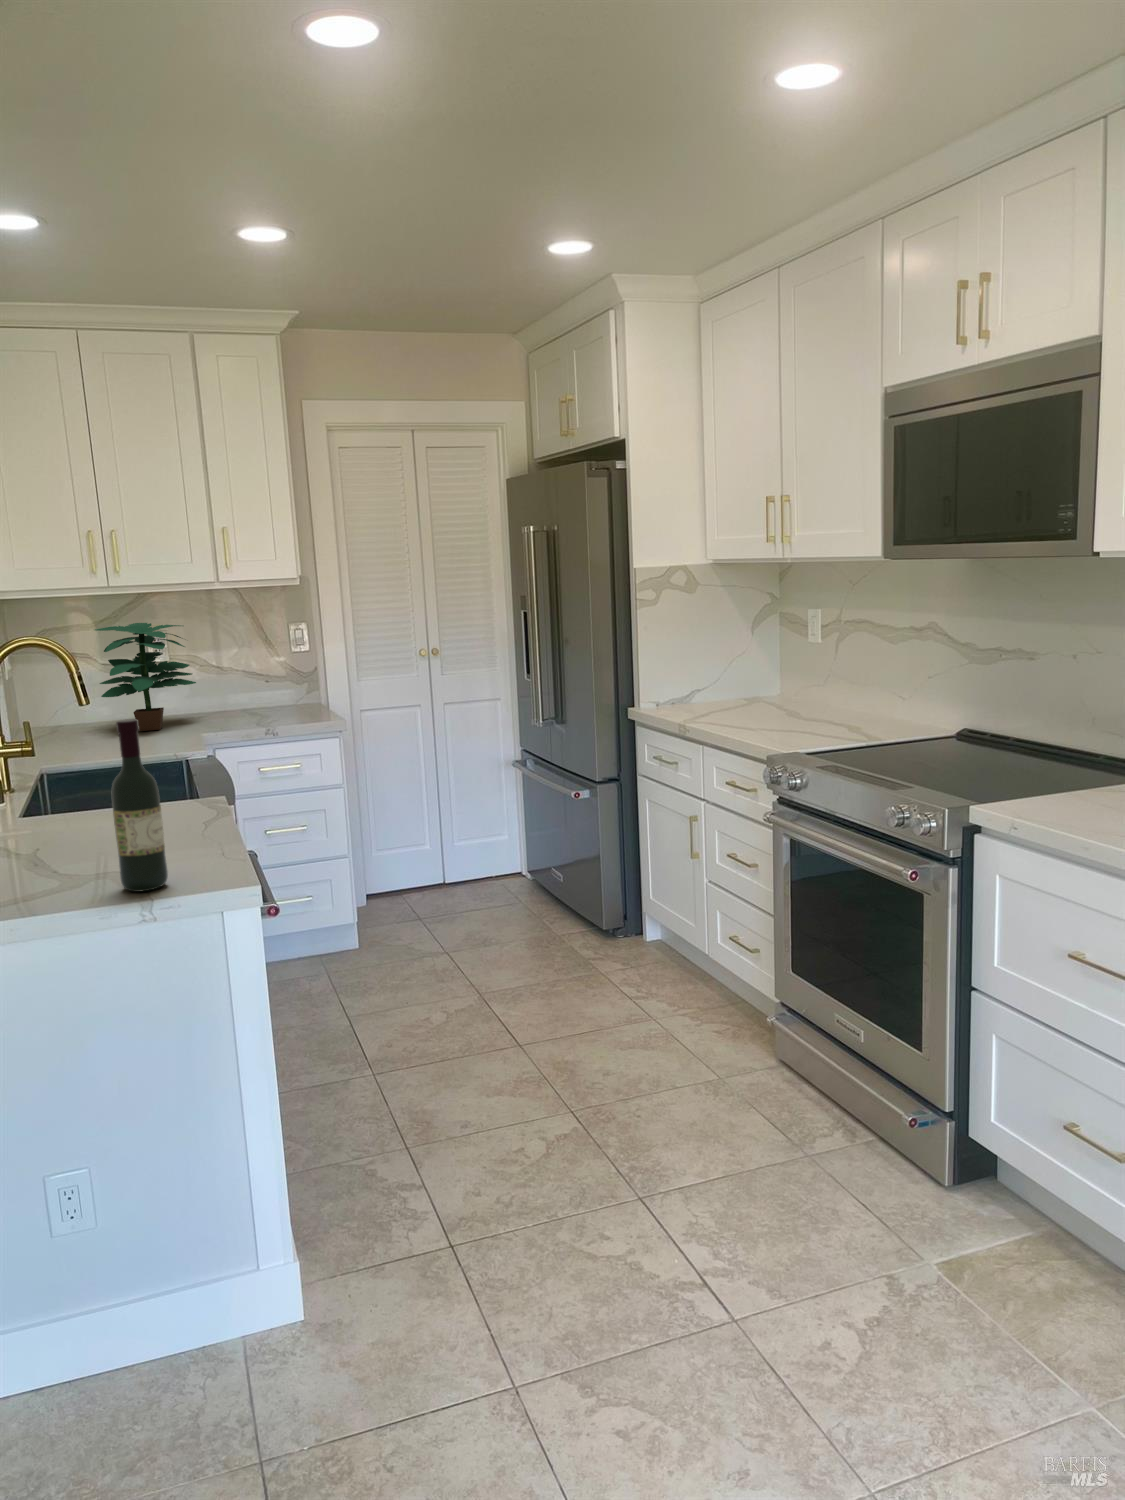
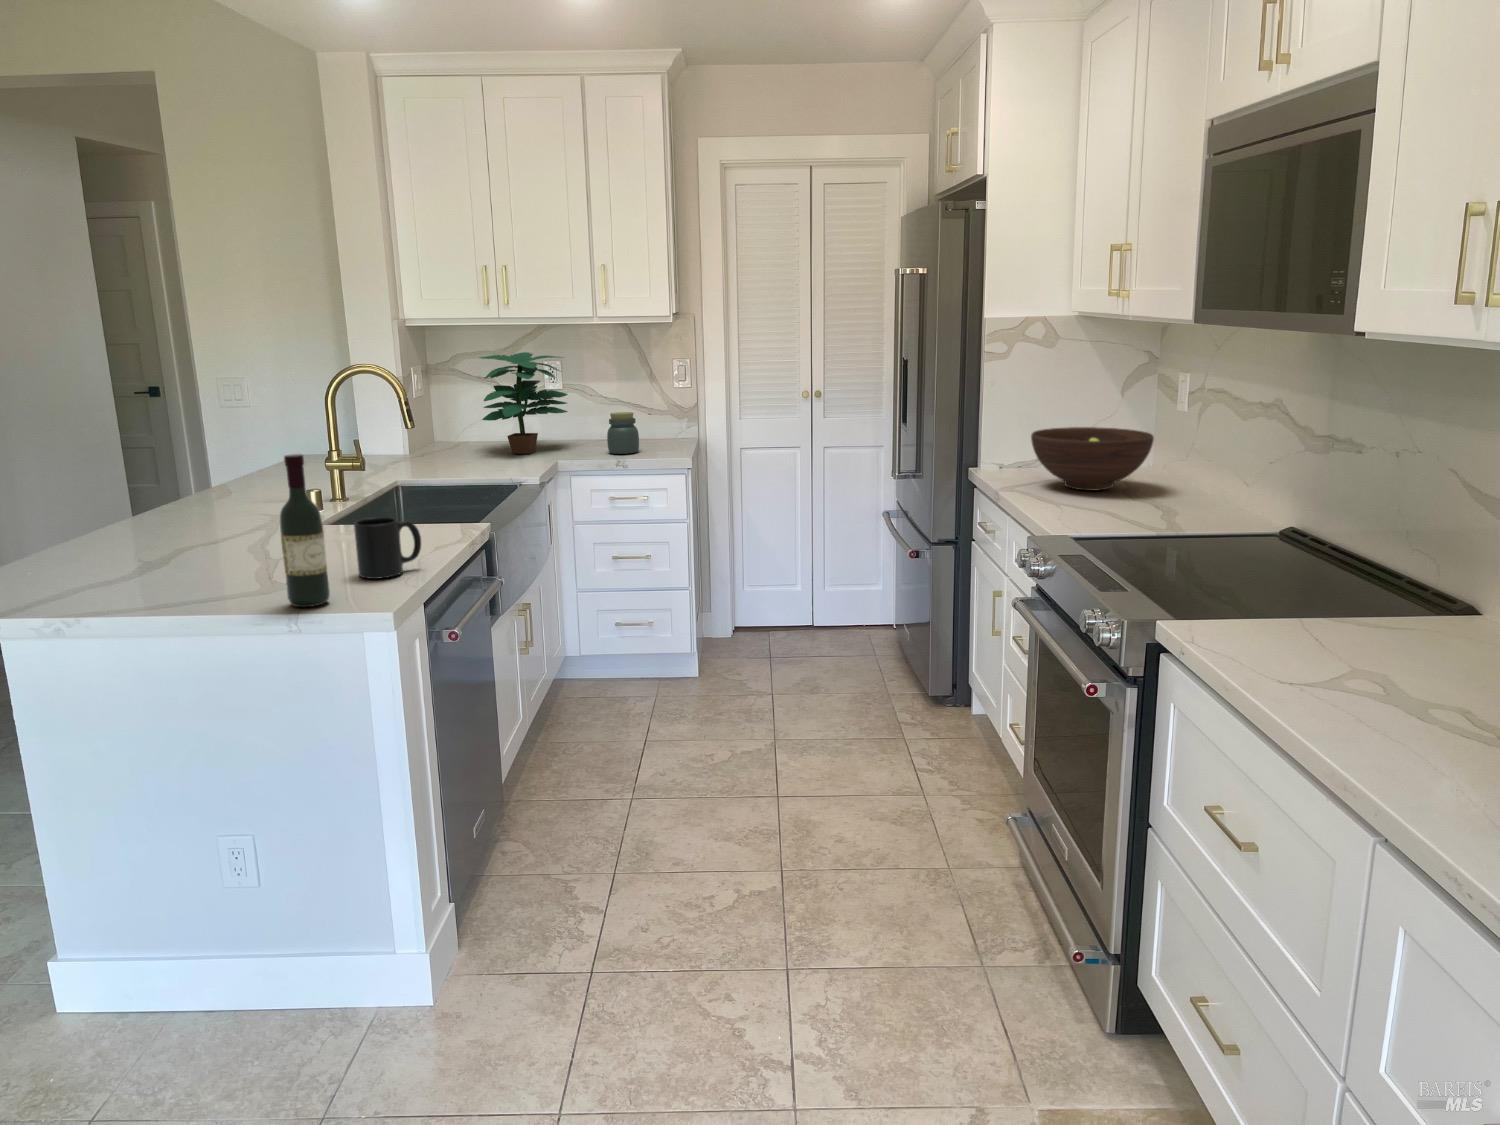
fruit bowl: none [701,660,809,716] -> present [1031,427,1154,490]
jar: none [246,679,281,722] -> present [607,412,639,454]
mug: none [152,788,218,857] -> present [354,517,421,579]

